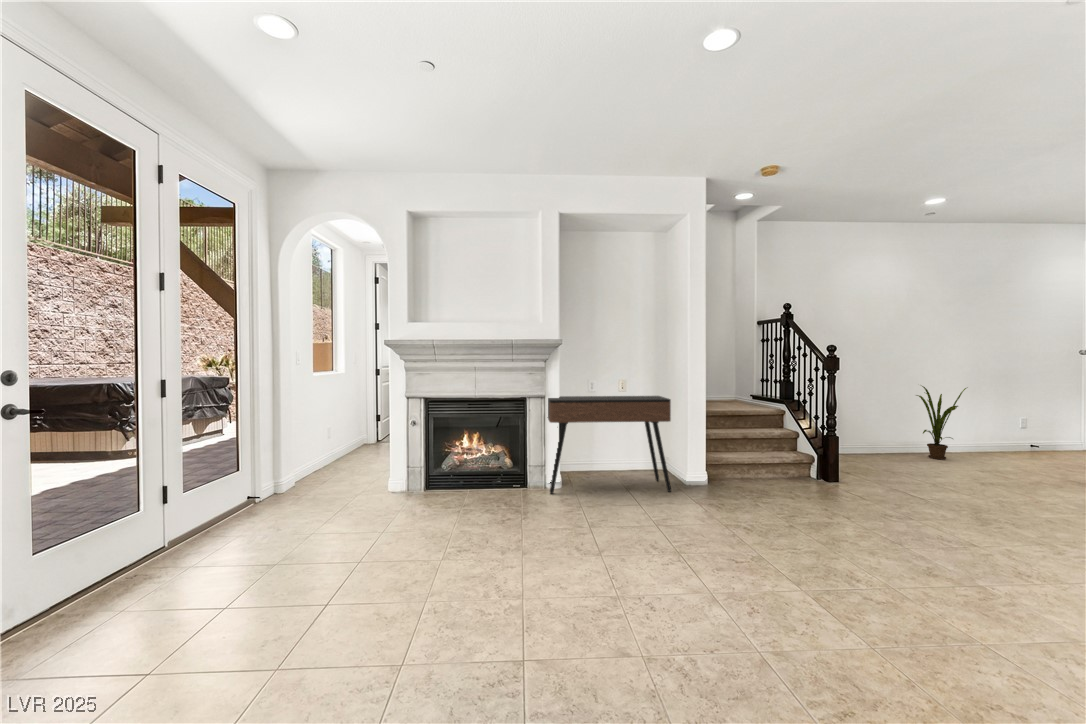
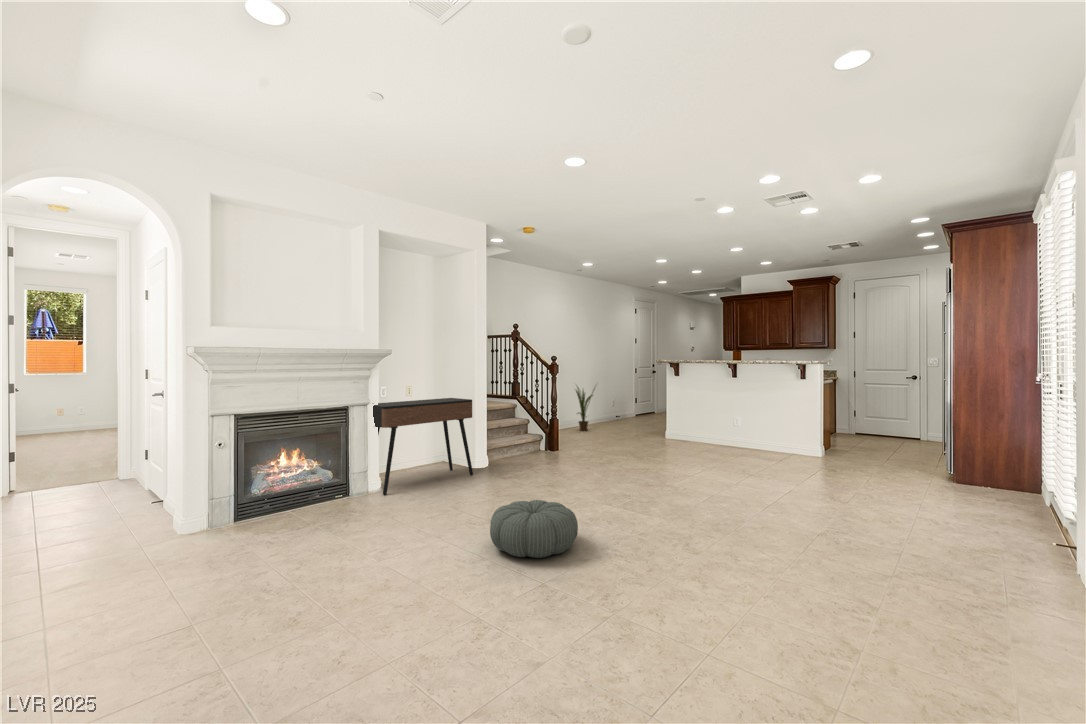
pouf: none [505,546,637,652] -> present [490,500,578,558]

